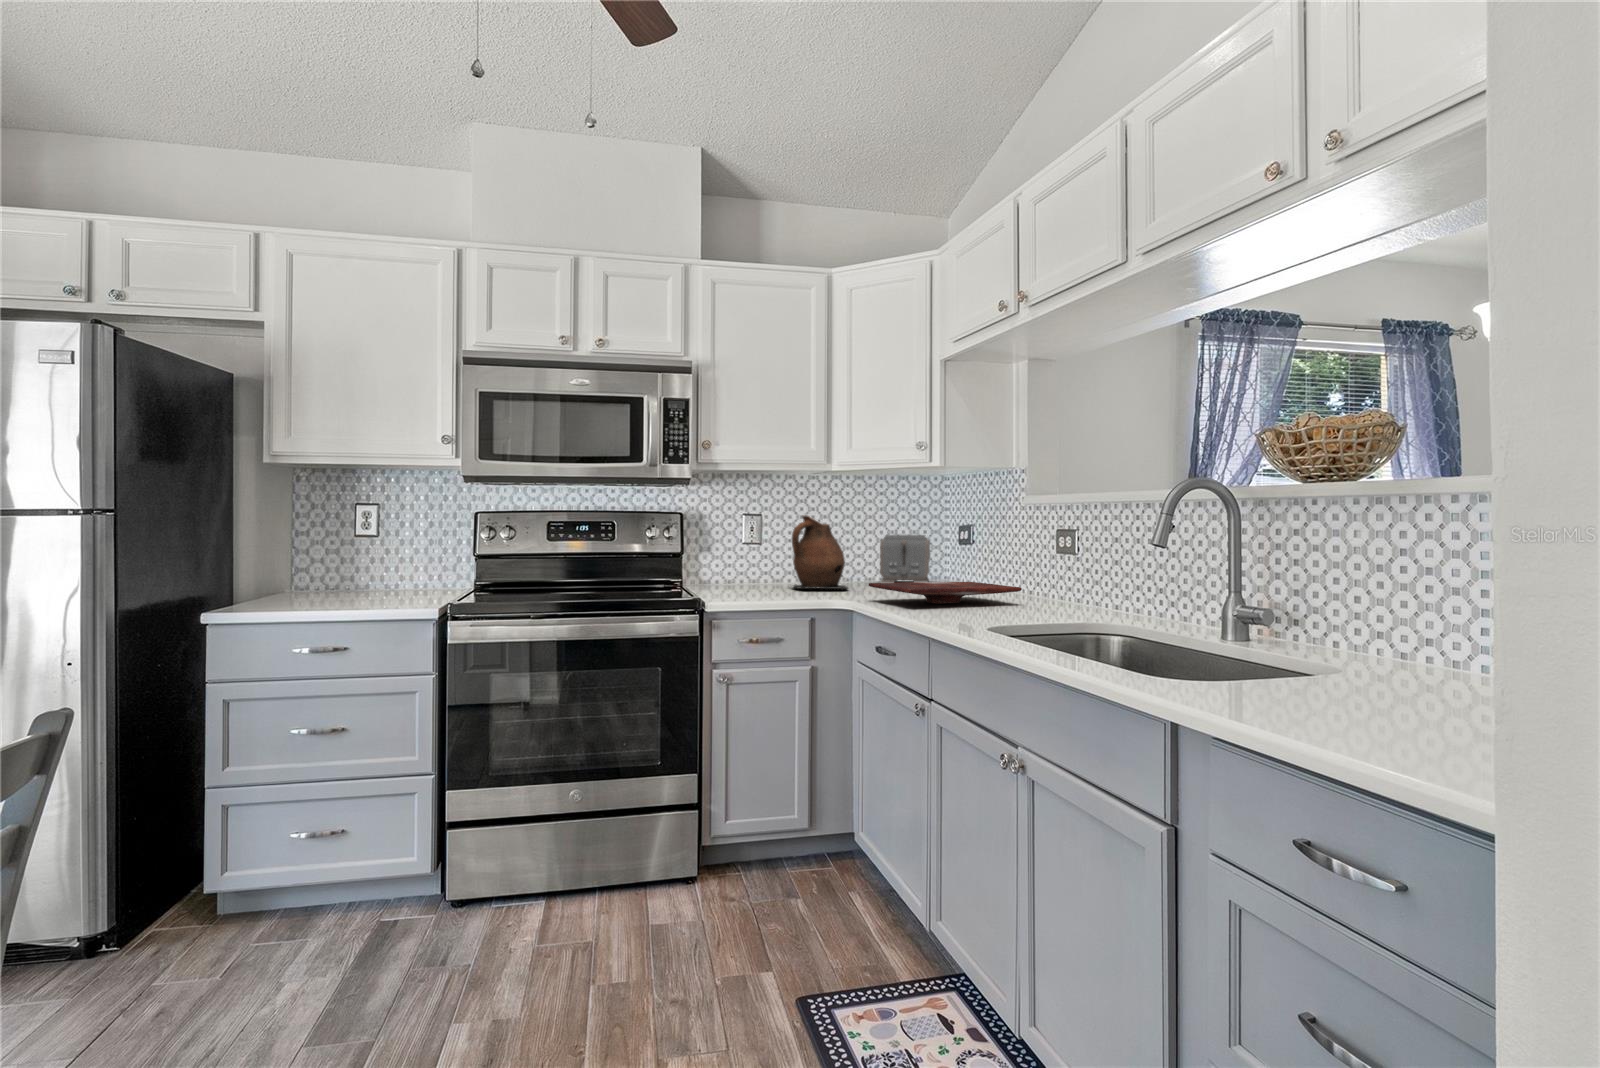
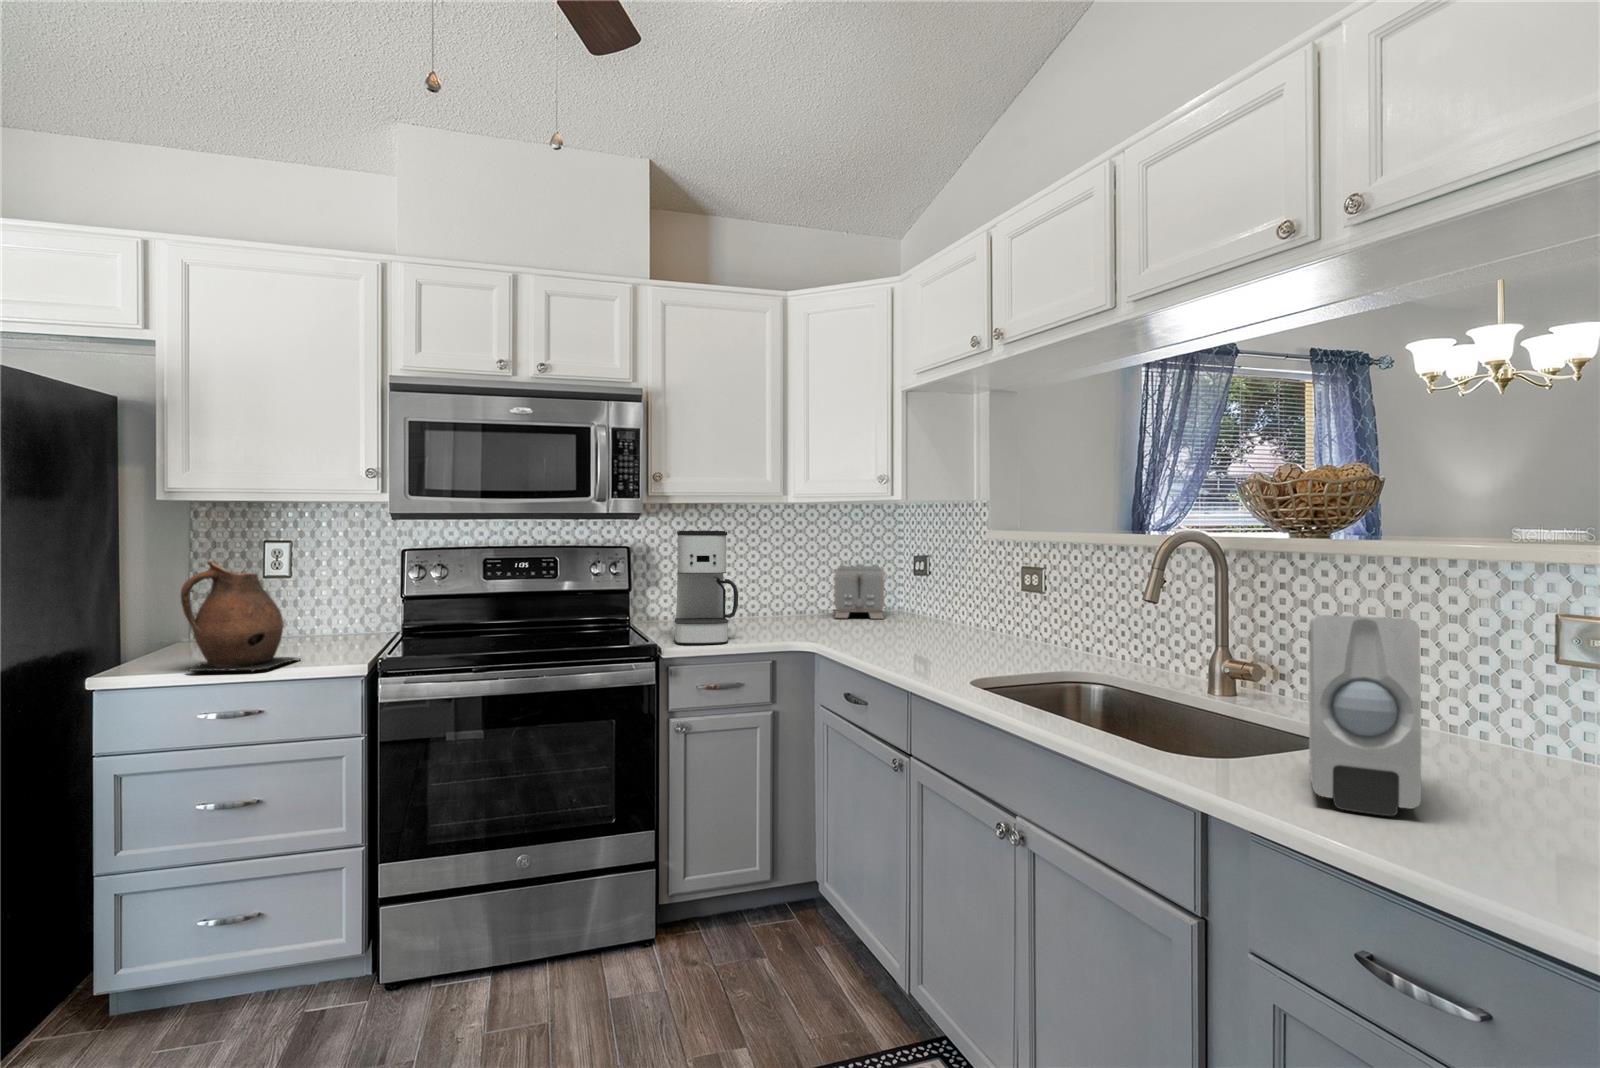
coffee maker: none [719,493,780,601] -> present [674,531,739,644]
ceramic pitcher: present [792,516,848,590] -> present [181,561,301,672]
soap dispenser: none [1272,529,1379,721] -> present [1309,615,1421,816]
cutting board: present [869,582,1022,604] -> none [832,618,989,644]

